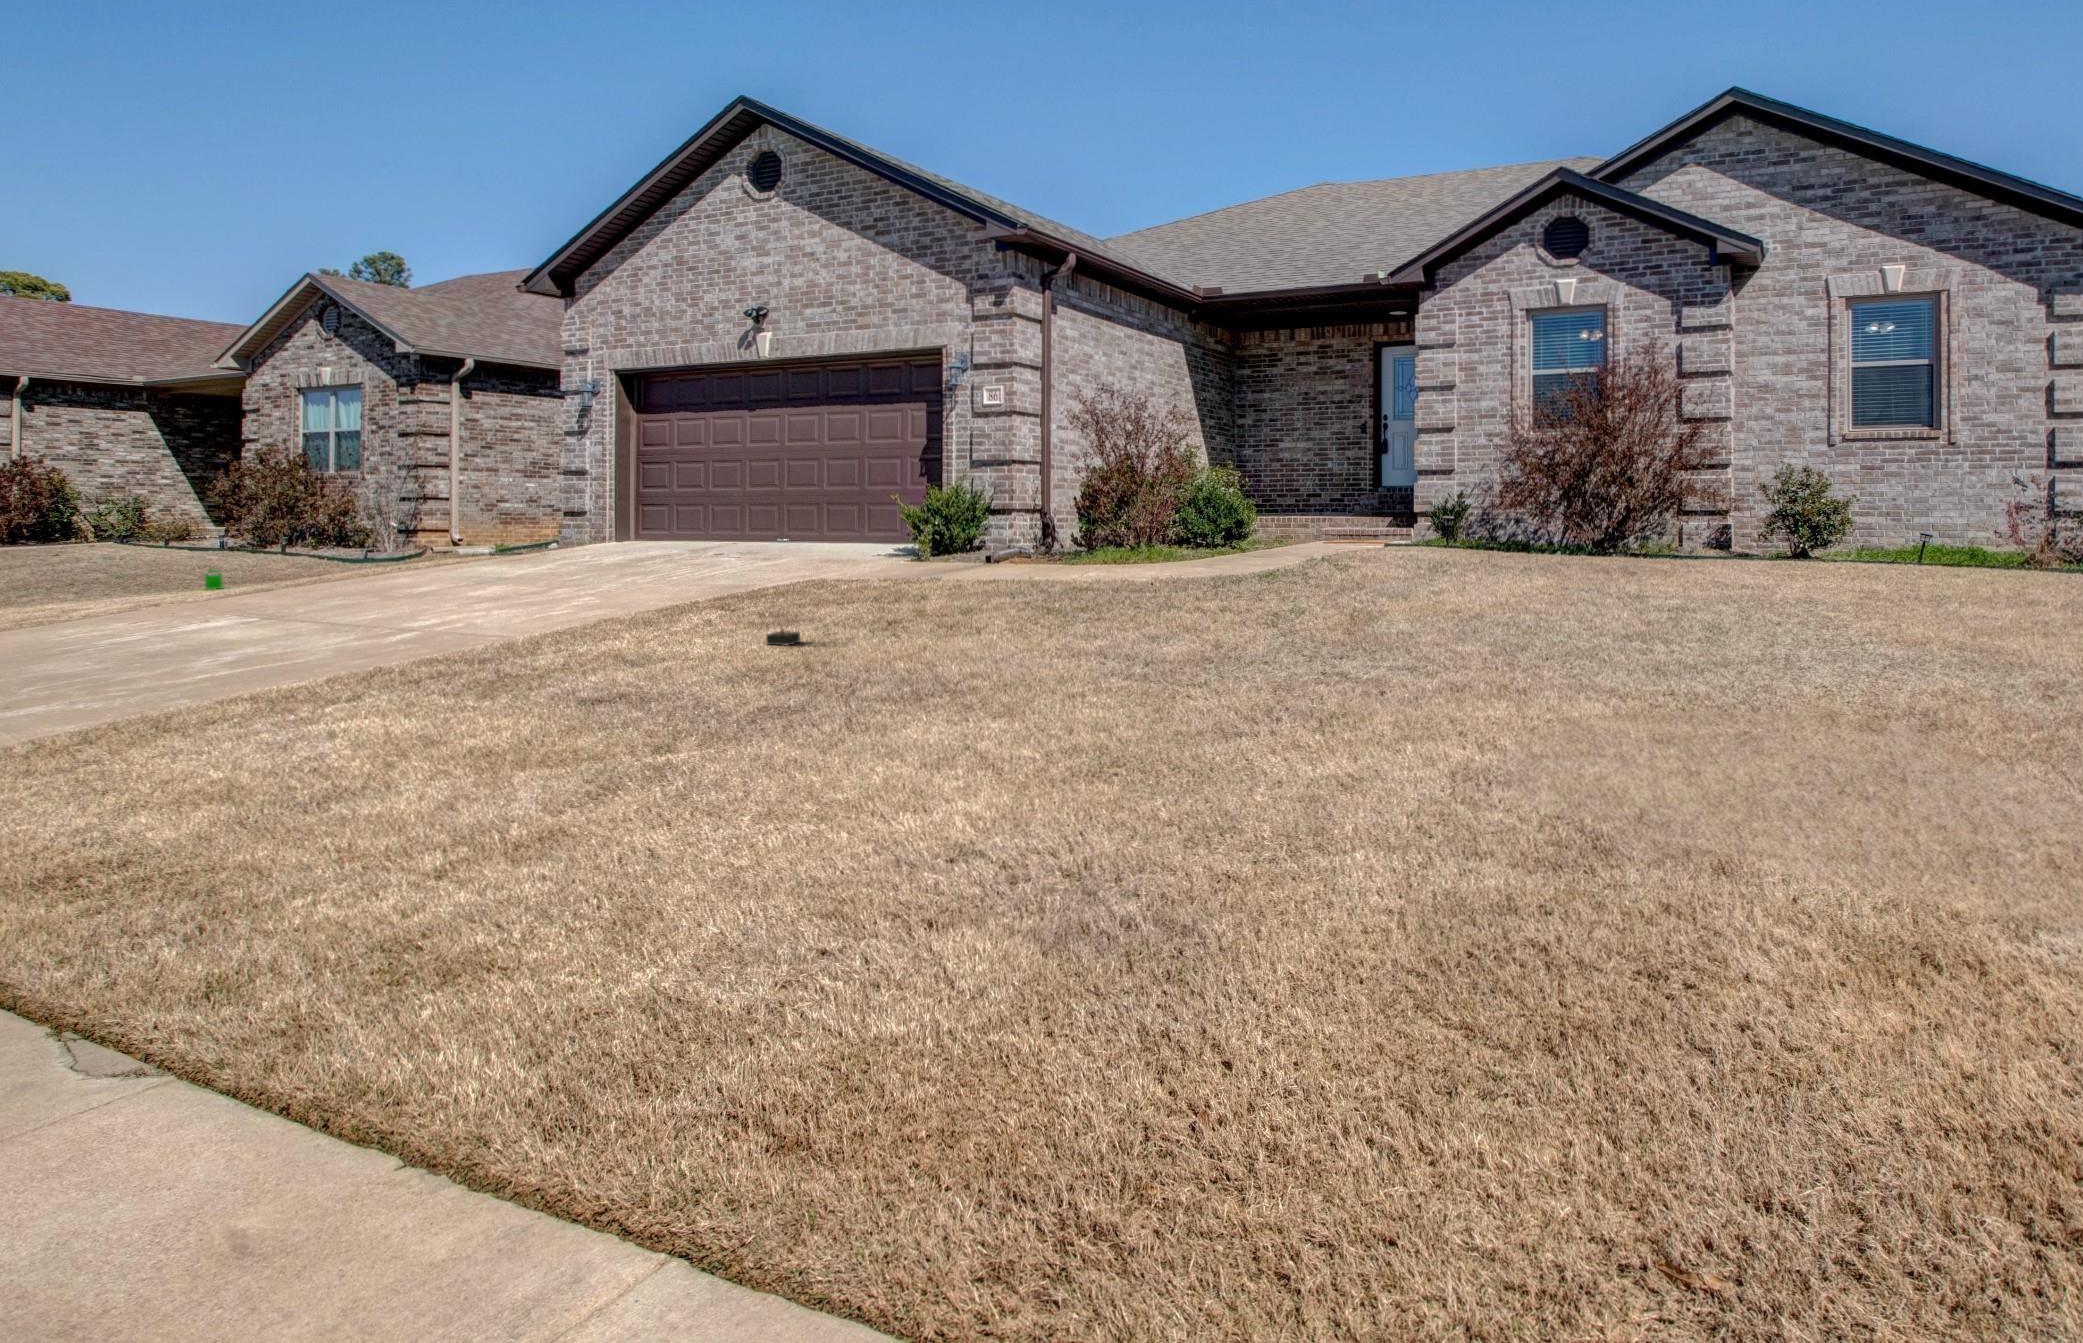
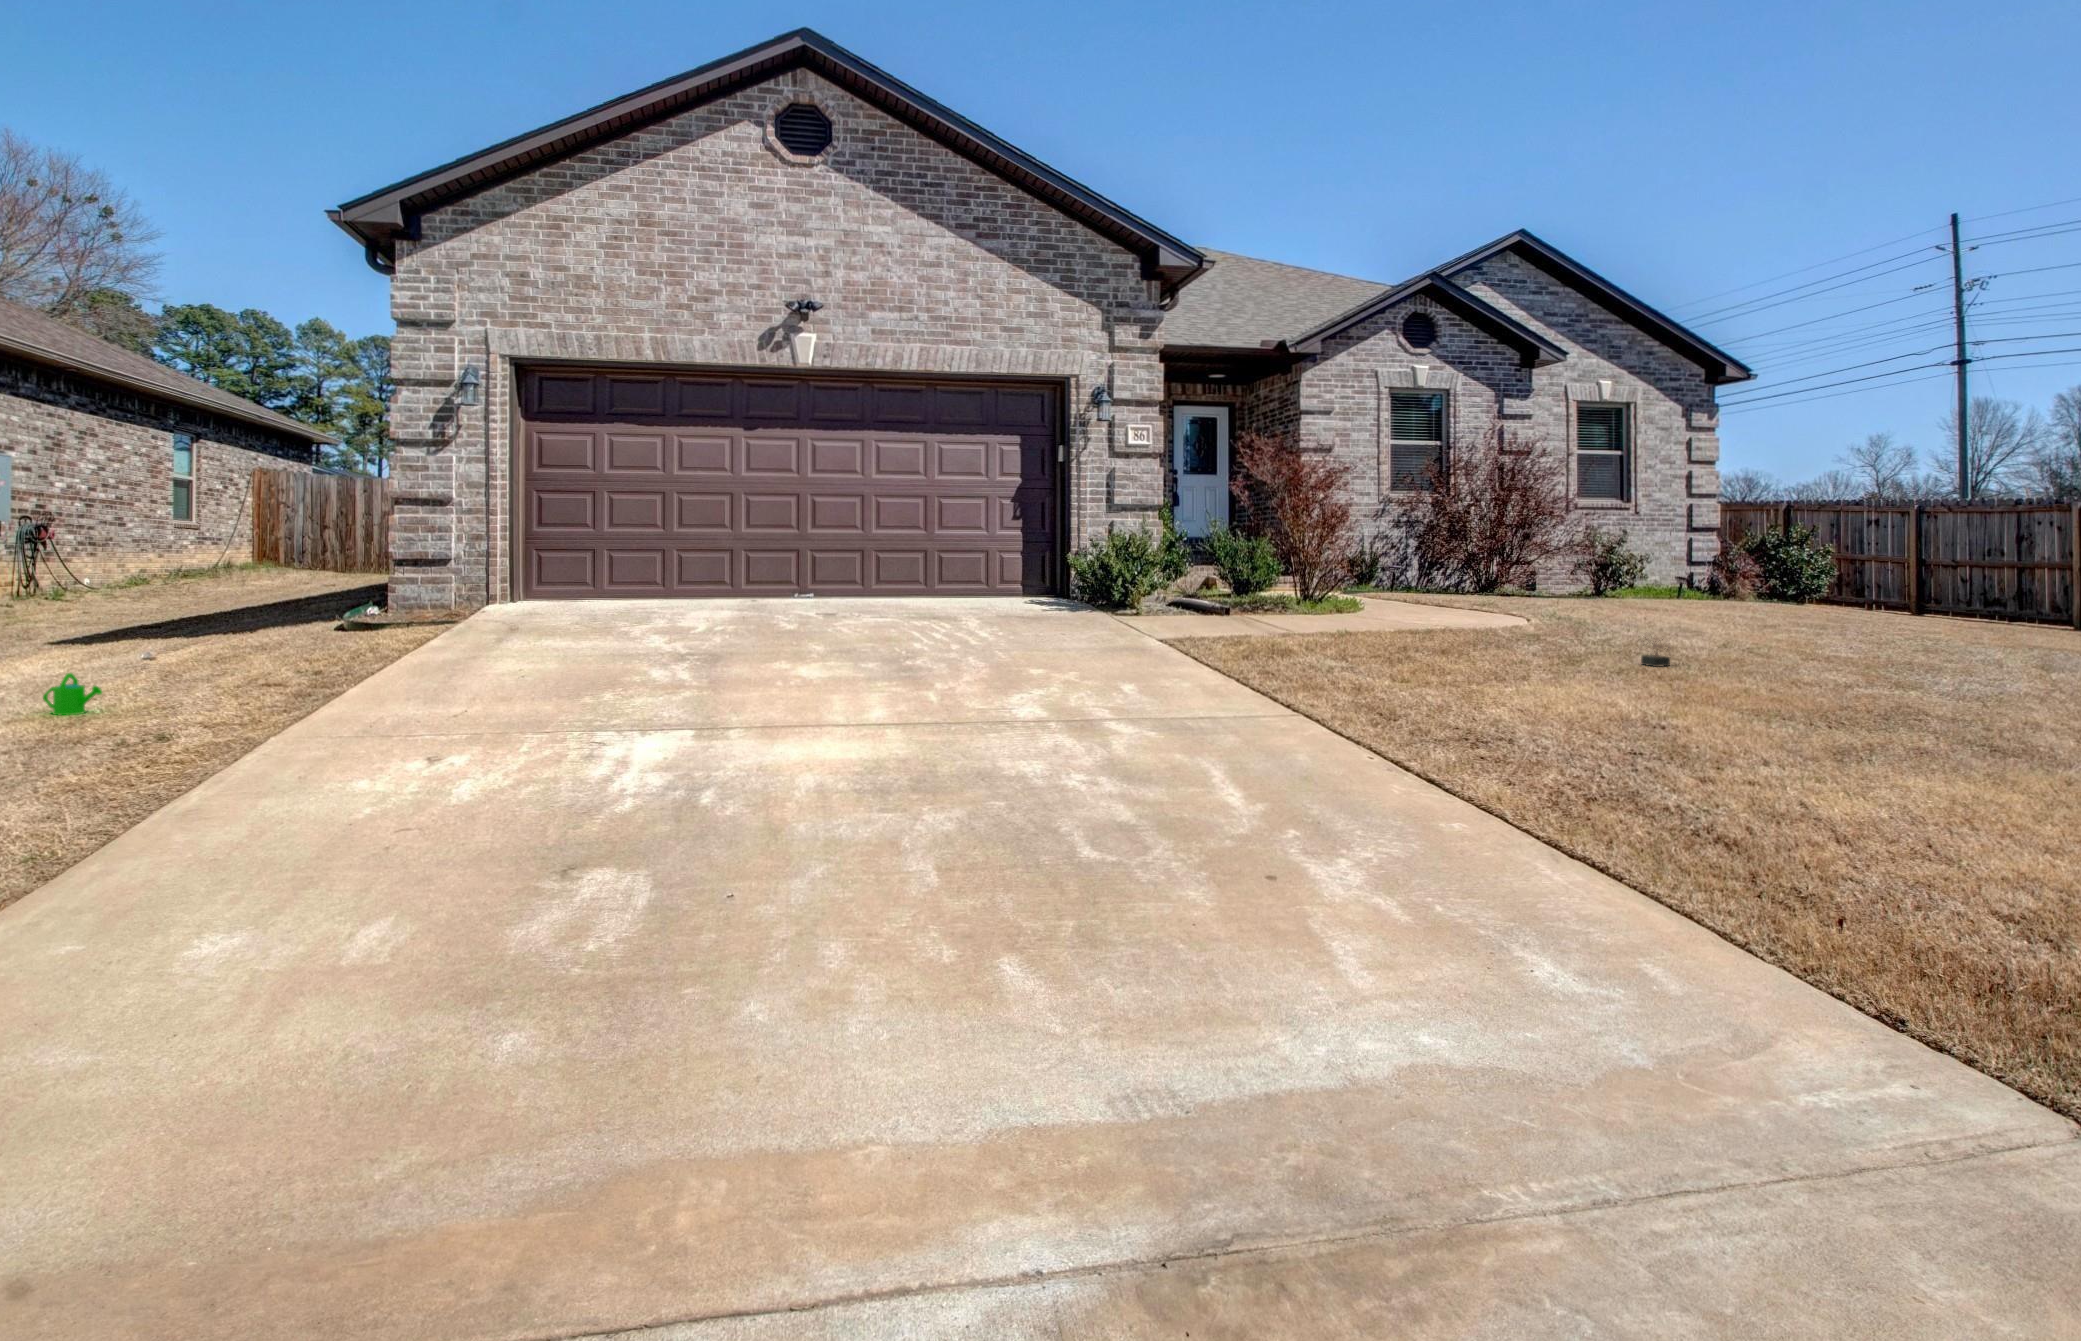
watering can: present [205,569,223,590] -> present [43,673,102,715]

